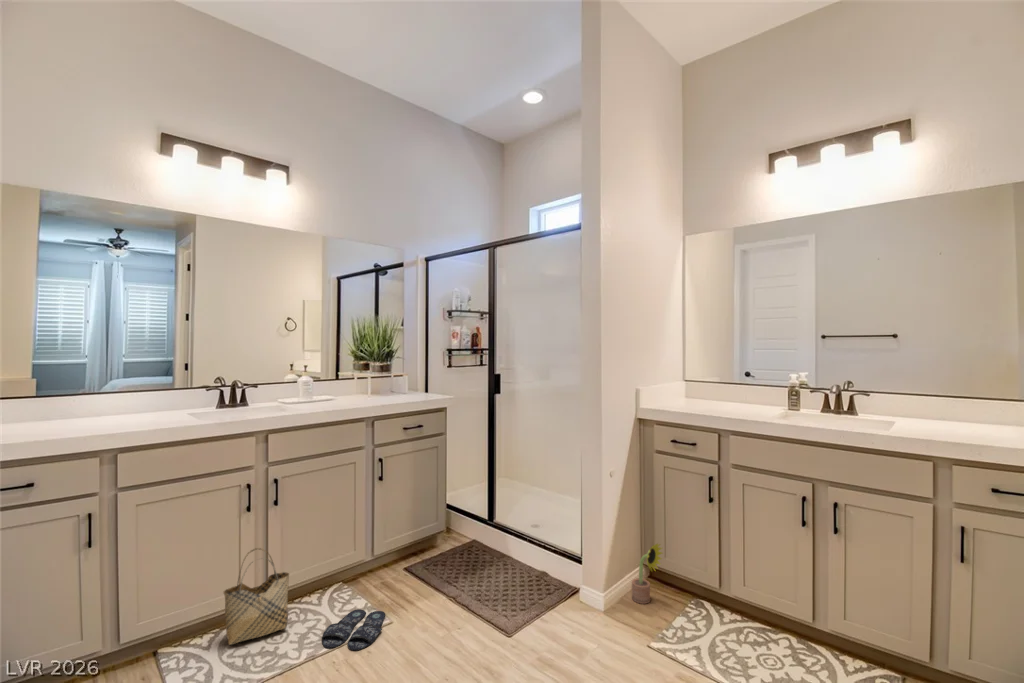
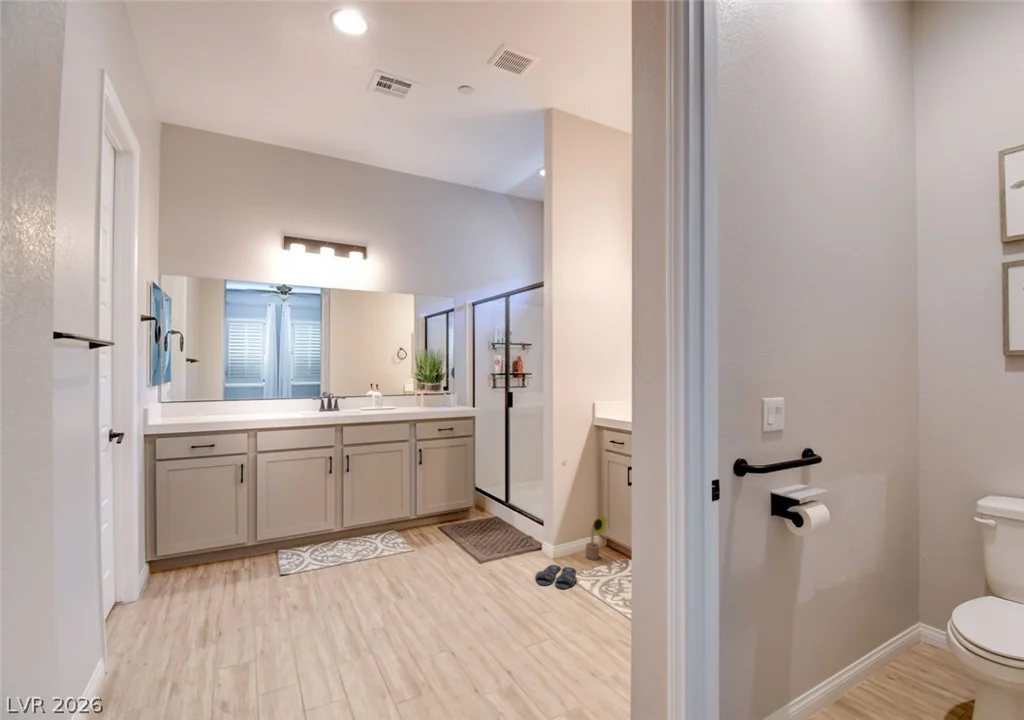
woven basket: present [224,549,289,645] -> none [314,497,354,553]
slippers: present [322,609,385,651] -> present [535,565,577,589]

